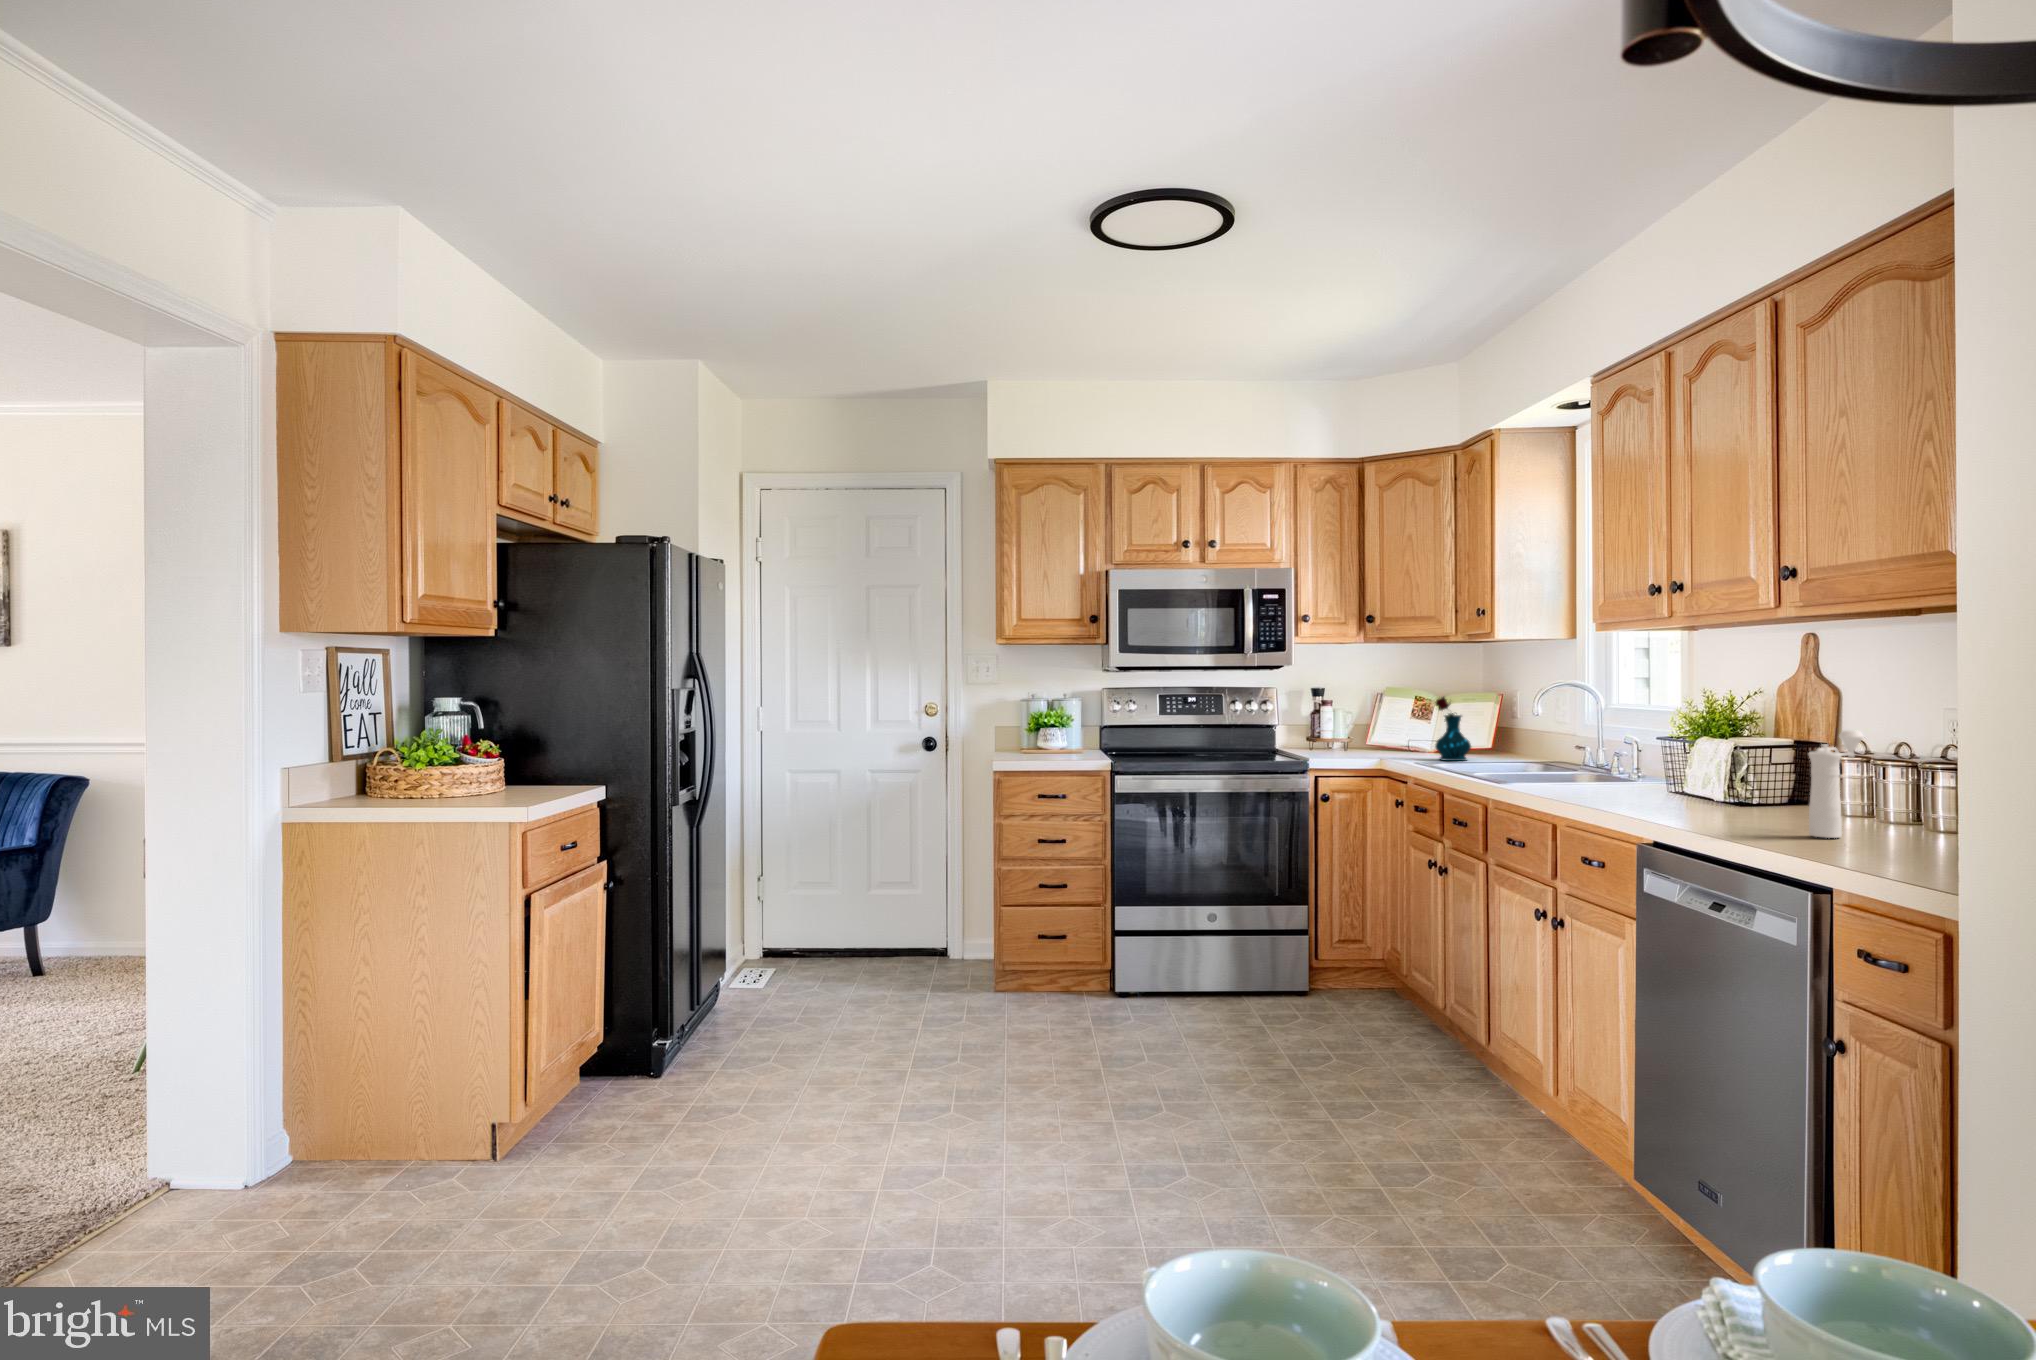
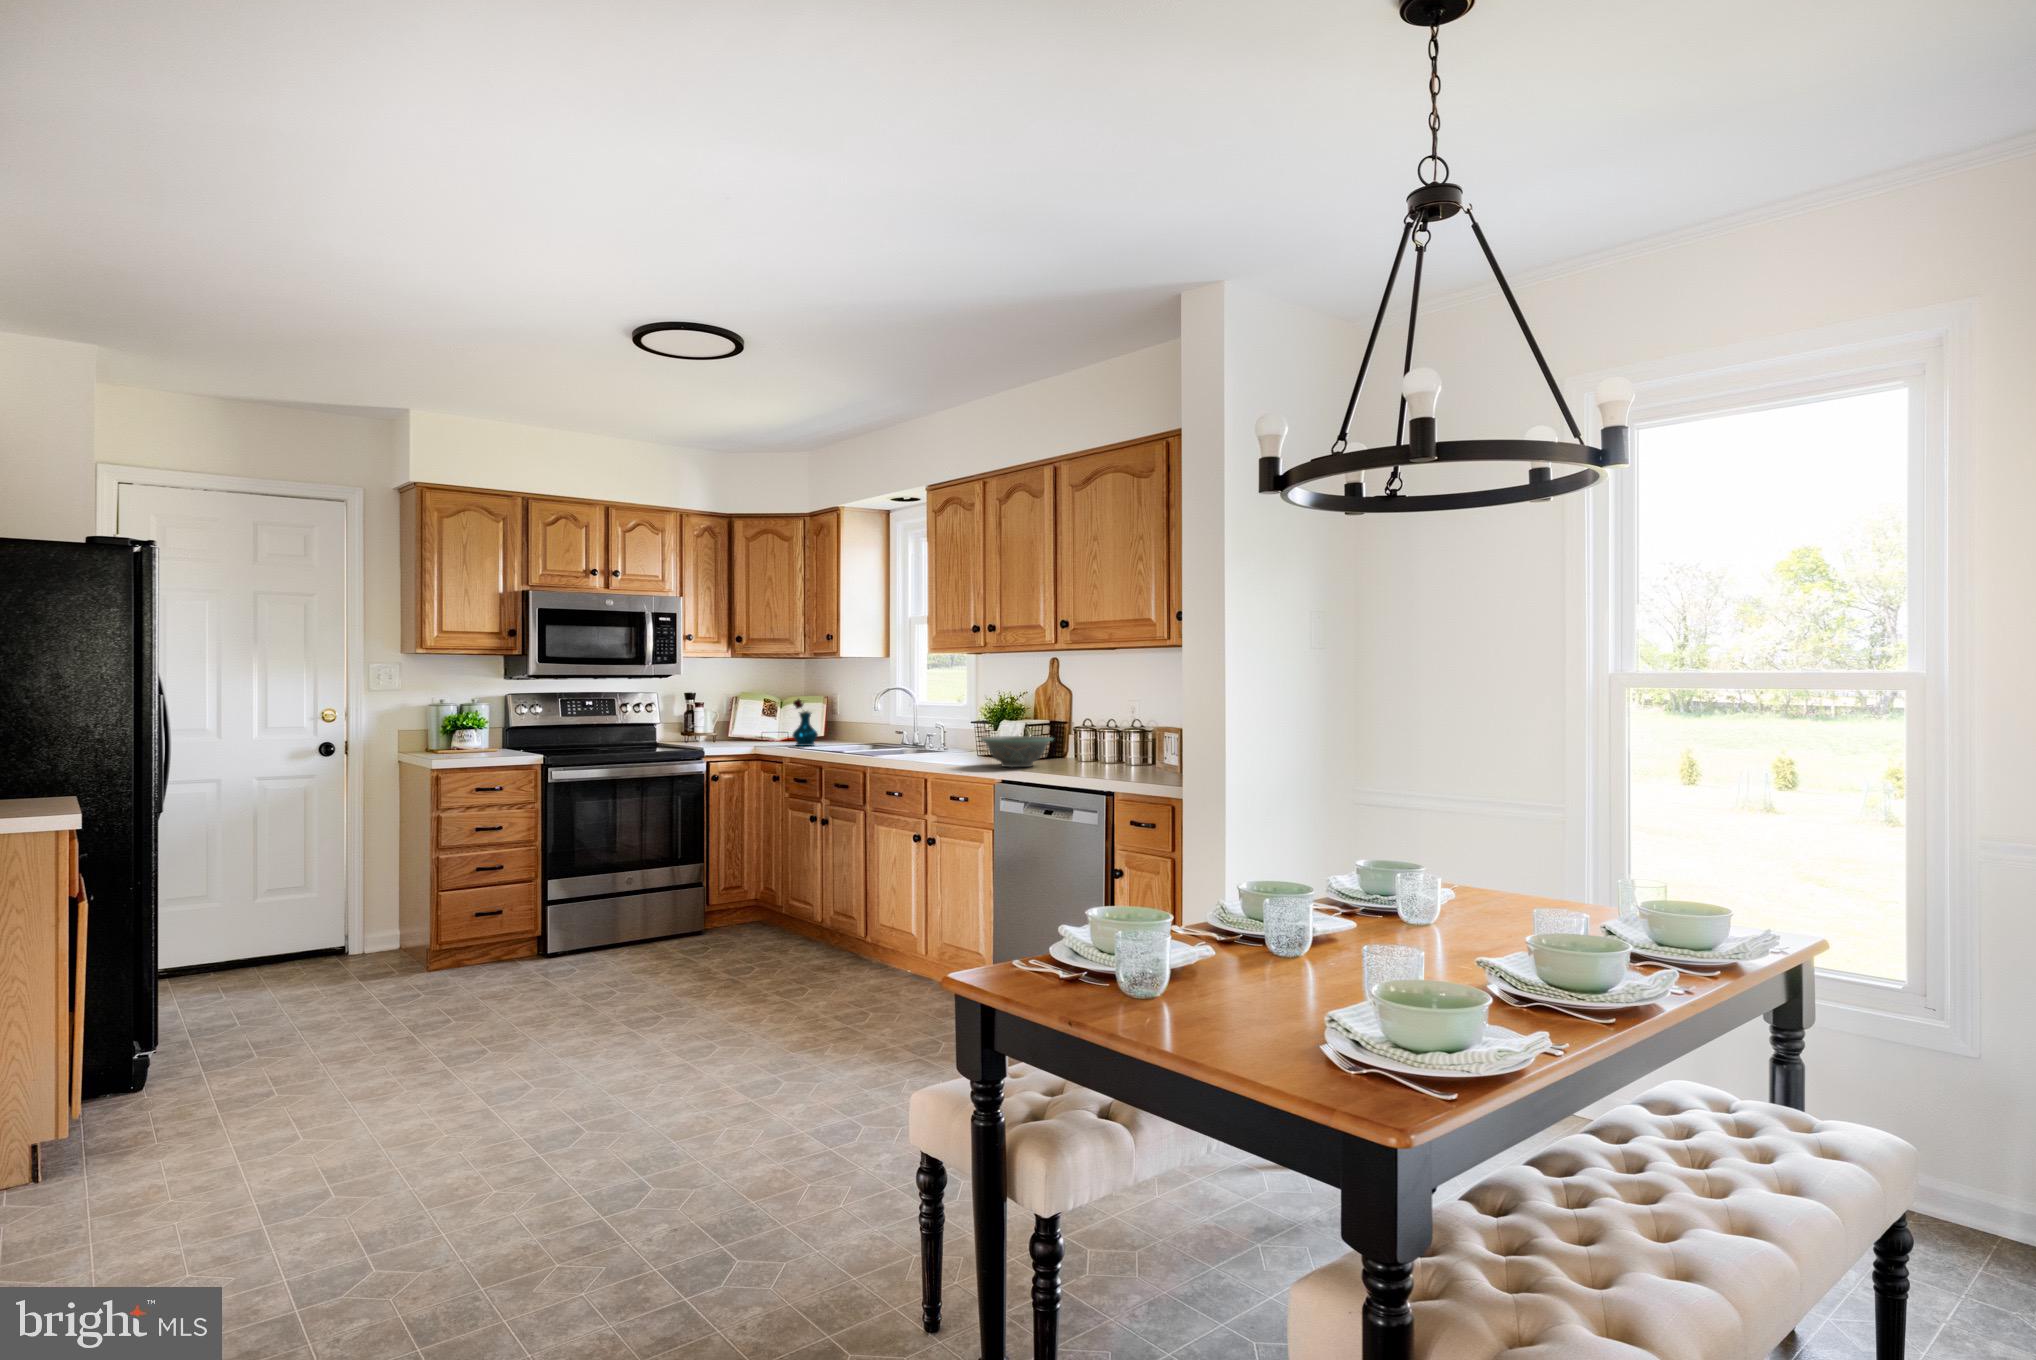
pepper mill: present [1809,730,1863,838] -> none [1076,713,1097,772]
decorative bowl: none [1643,764,1785,819] -> present [981,736,1053,767]

